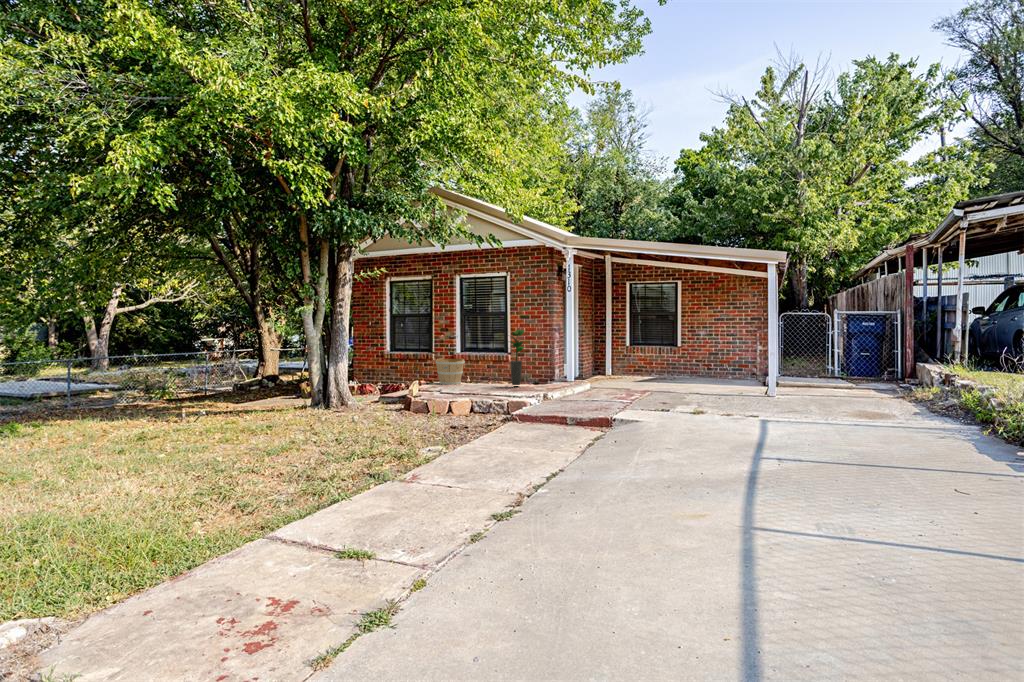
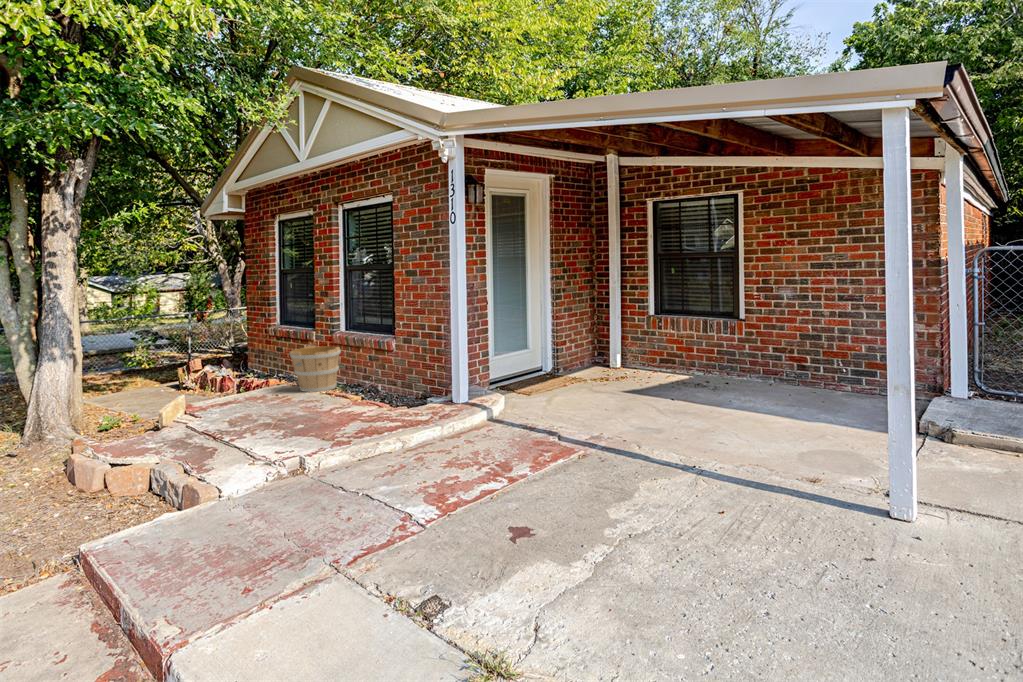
potted plant: present [511,330,524,387] -> none [364,299,413,404]

